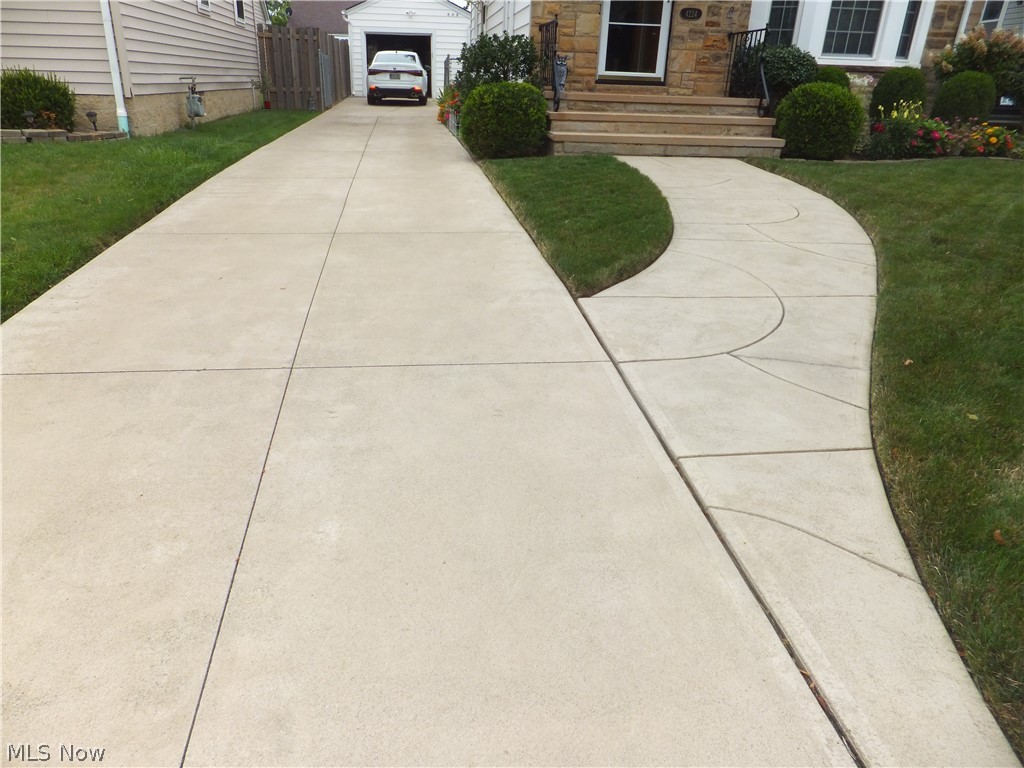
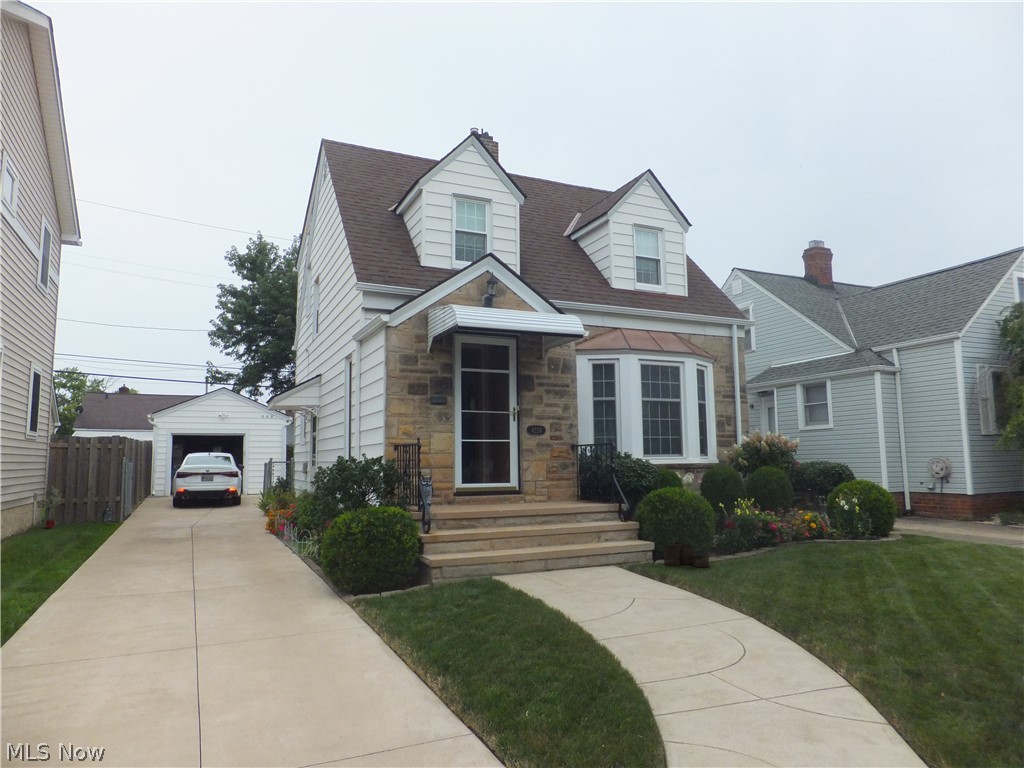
woven basket: none [785,137,835,163] -> present [663,542,709,567]

